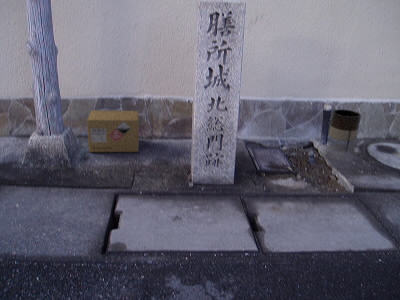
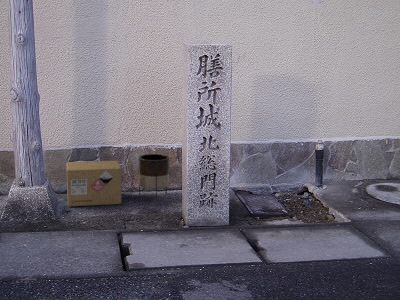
planter: present [327,109,361,151] -> present [139,154,169,201]

